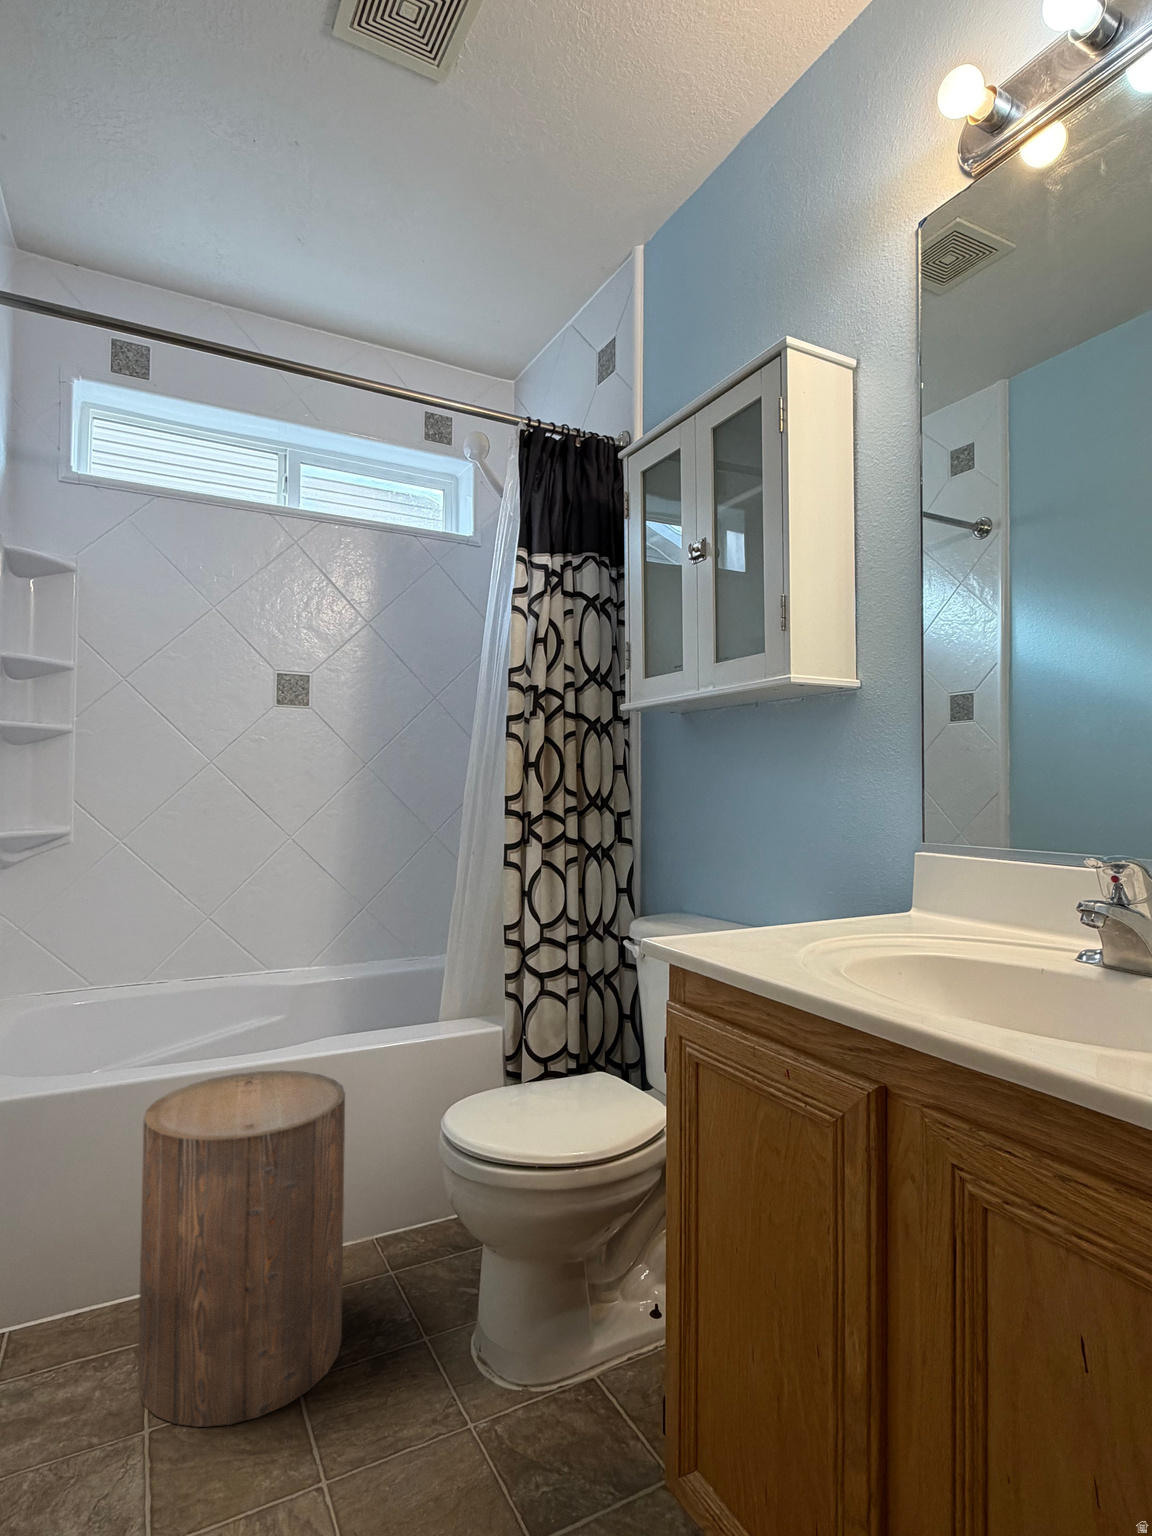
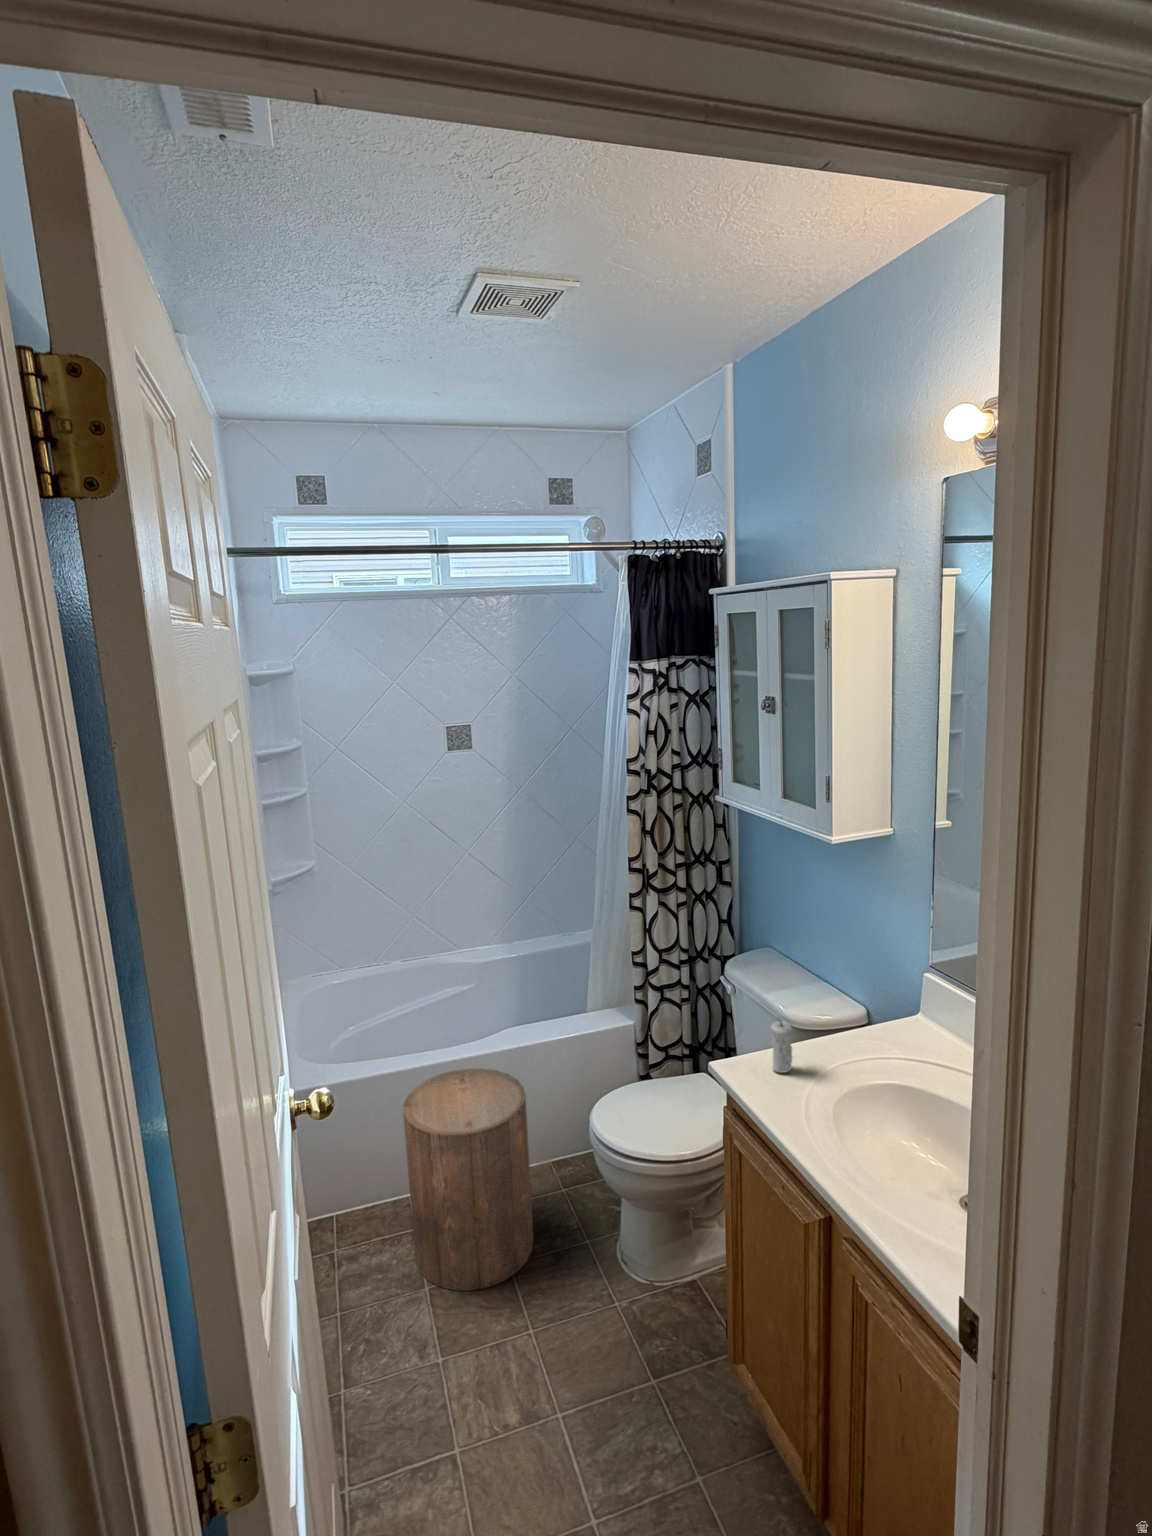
candle: none [740,858,773,949] -> present [771,1021,792,1073]

